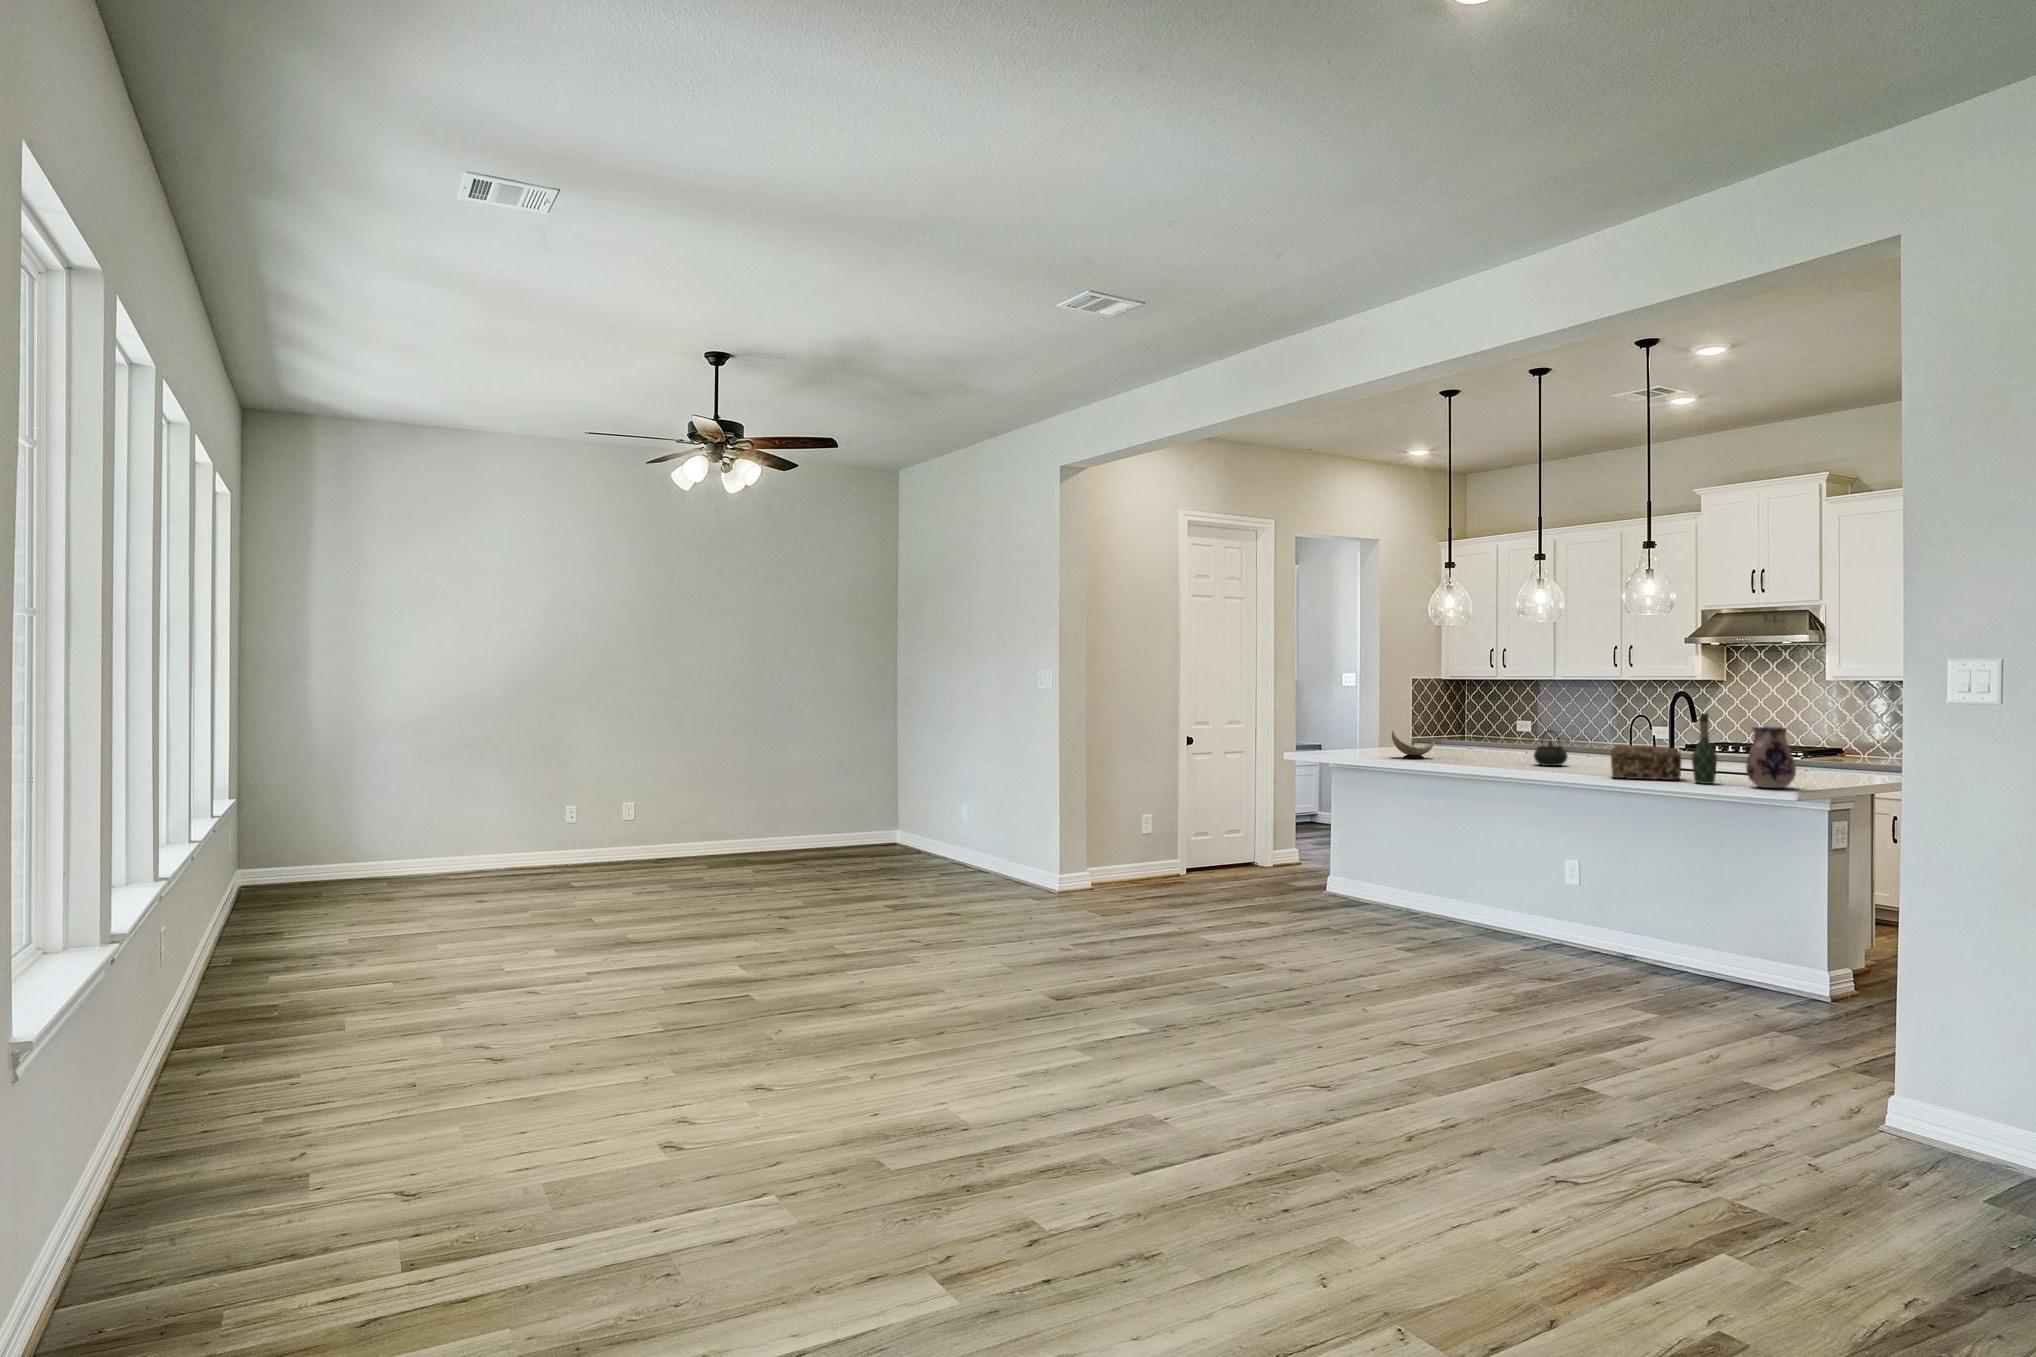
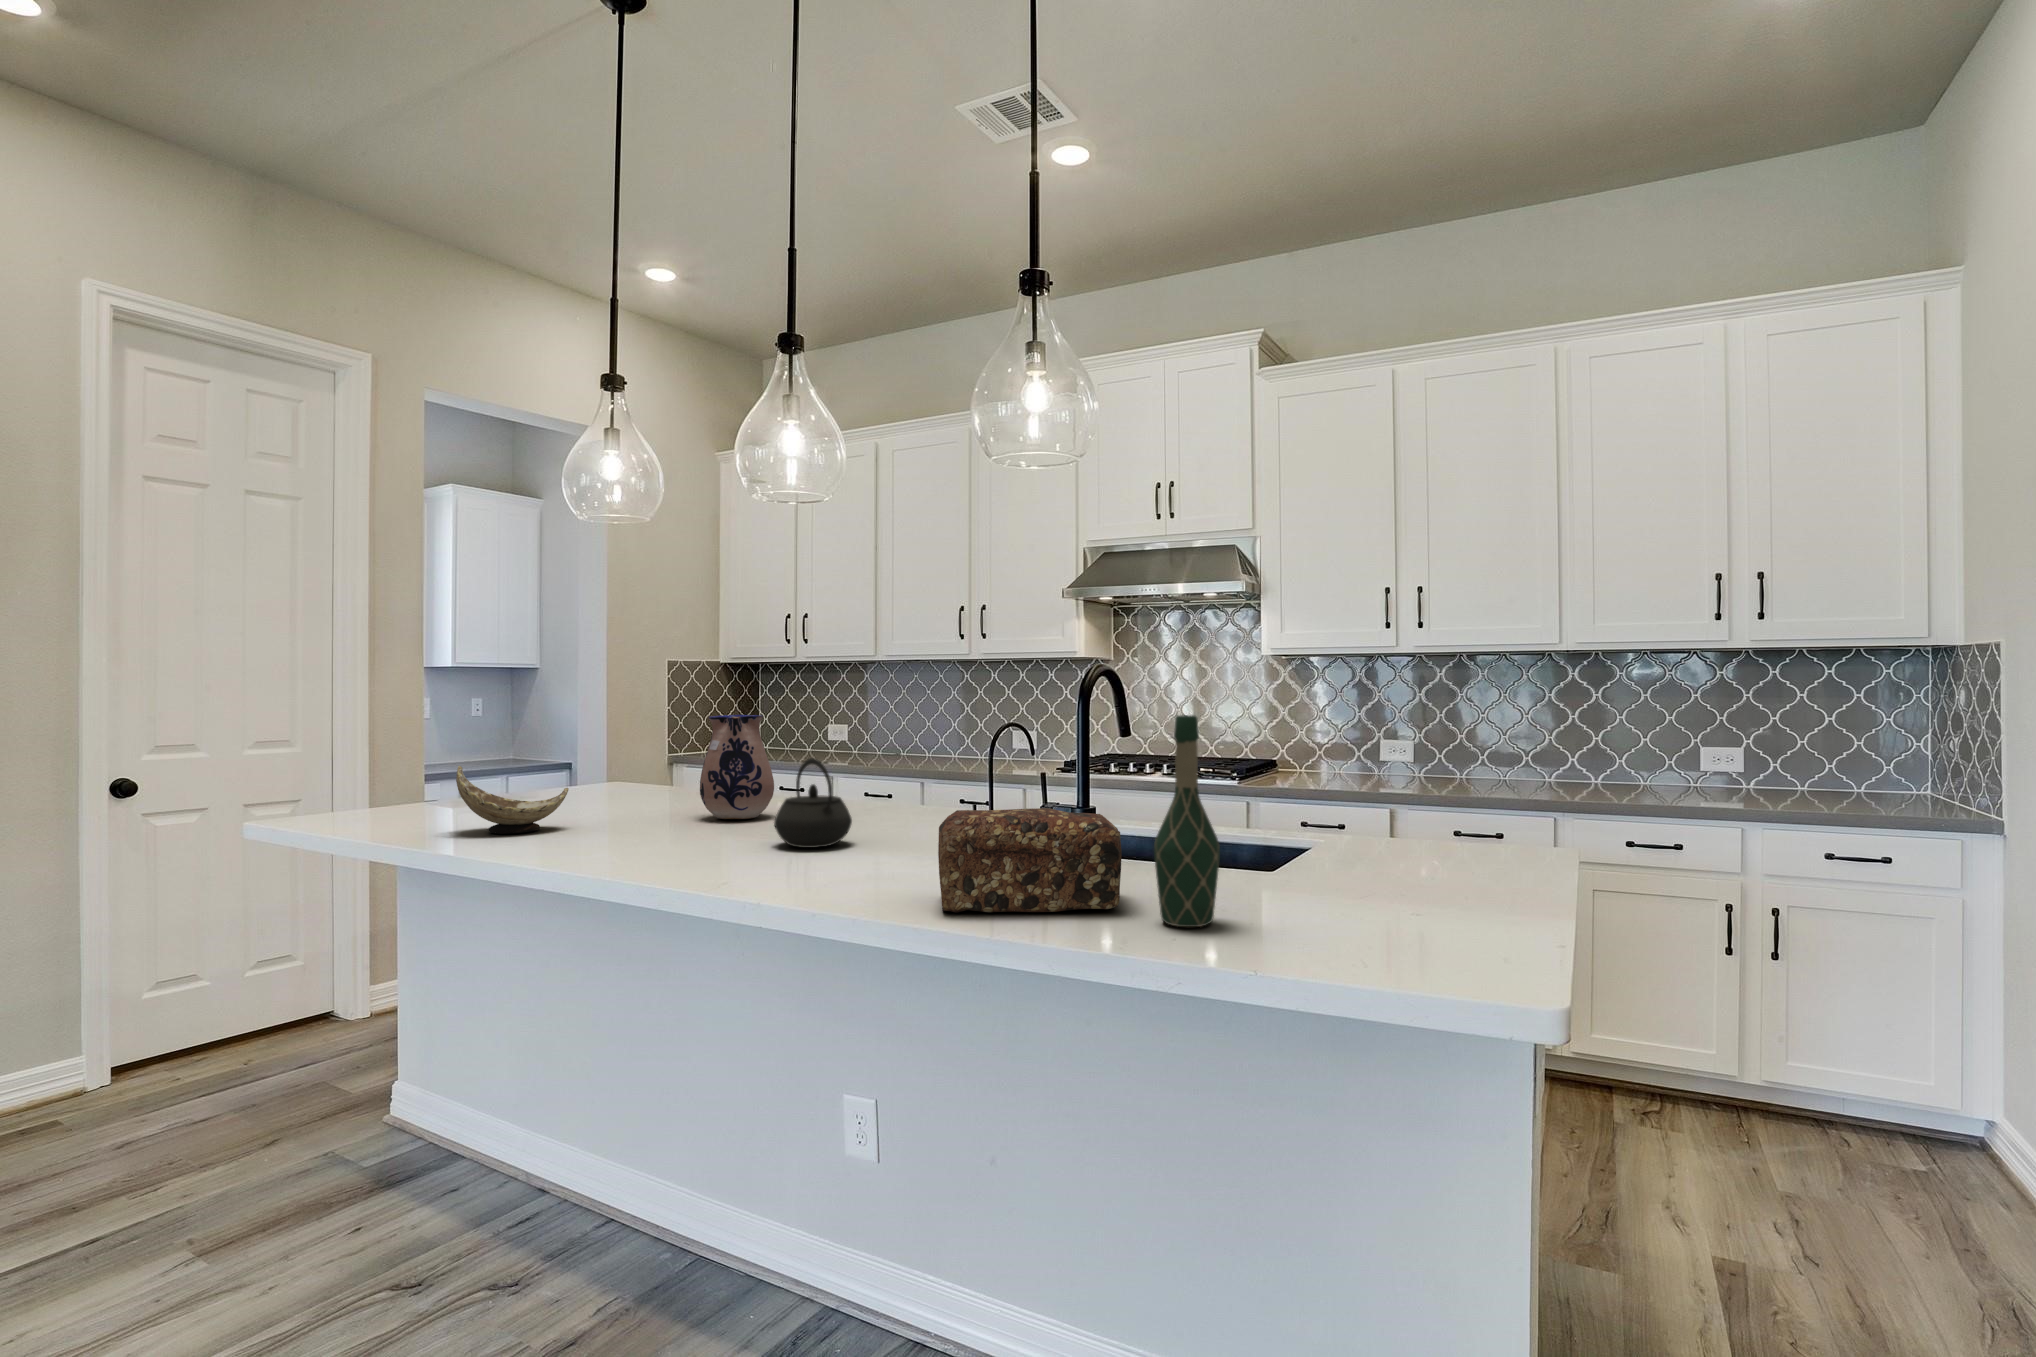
ceramic pitcher: present [1746,727,1796,788] -> present [700,715,774,819]

